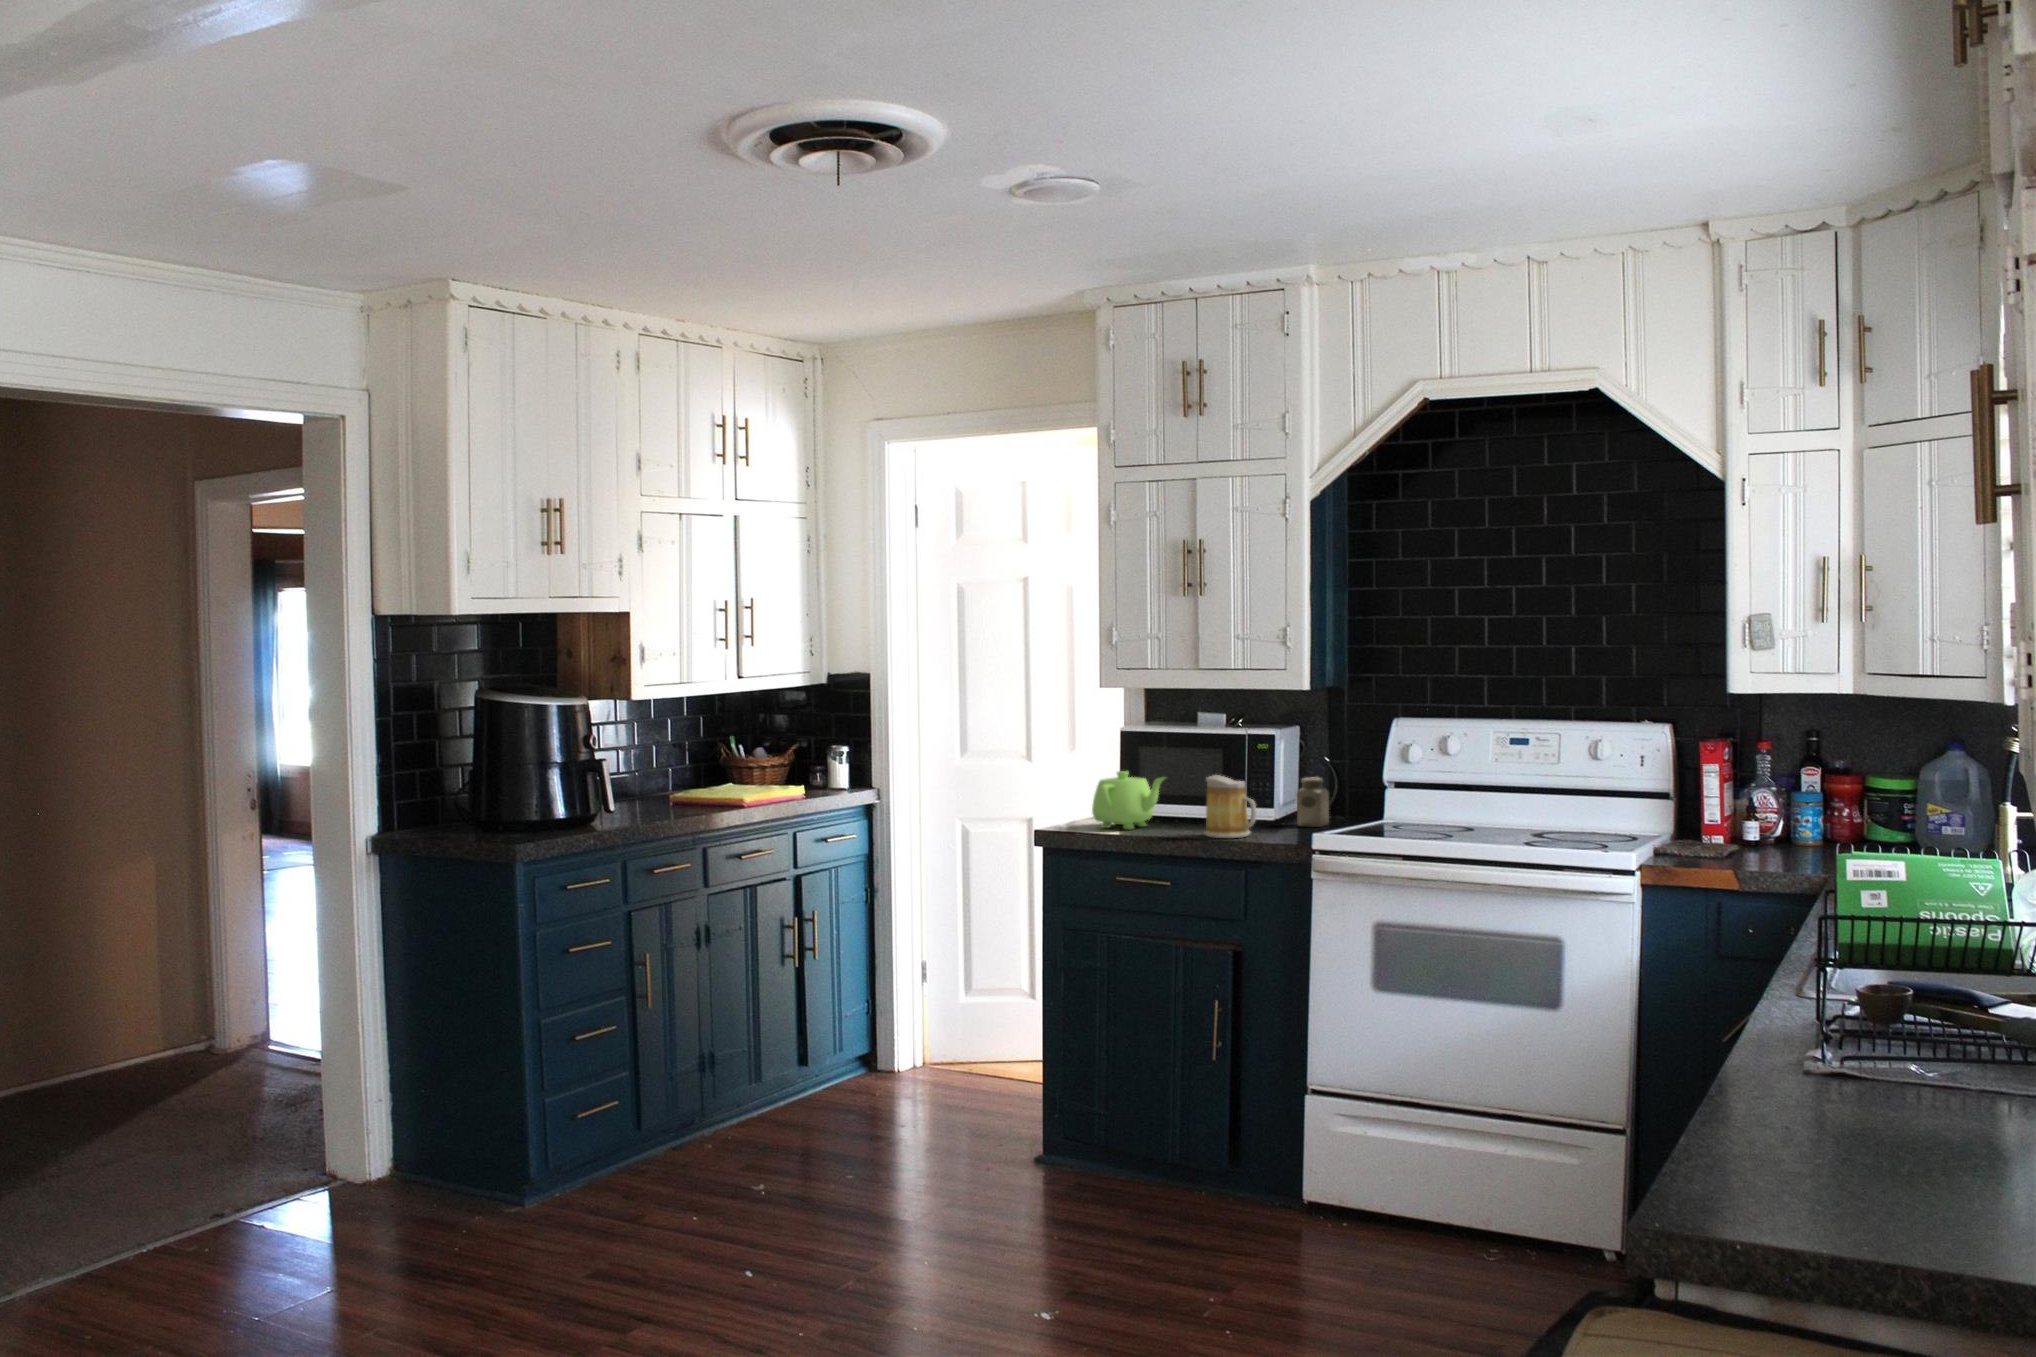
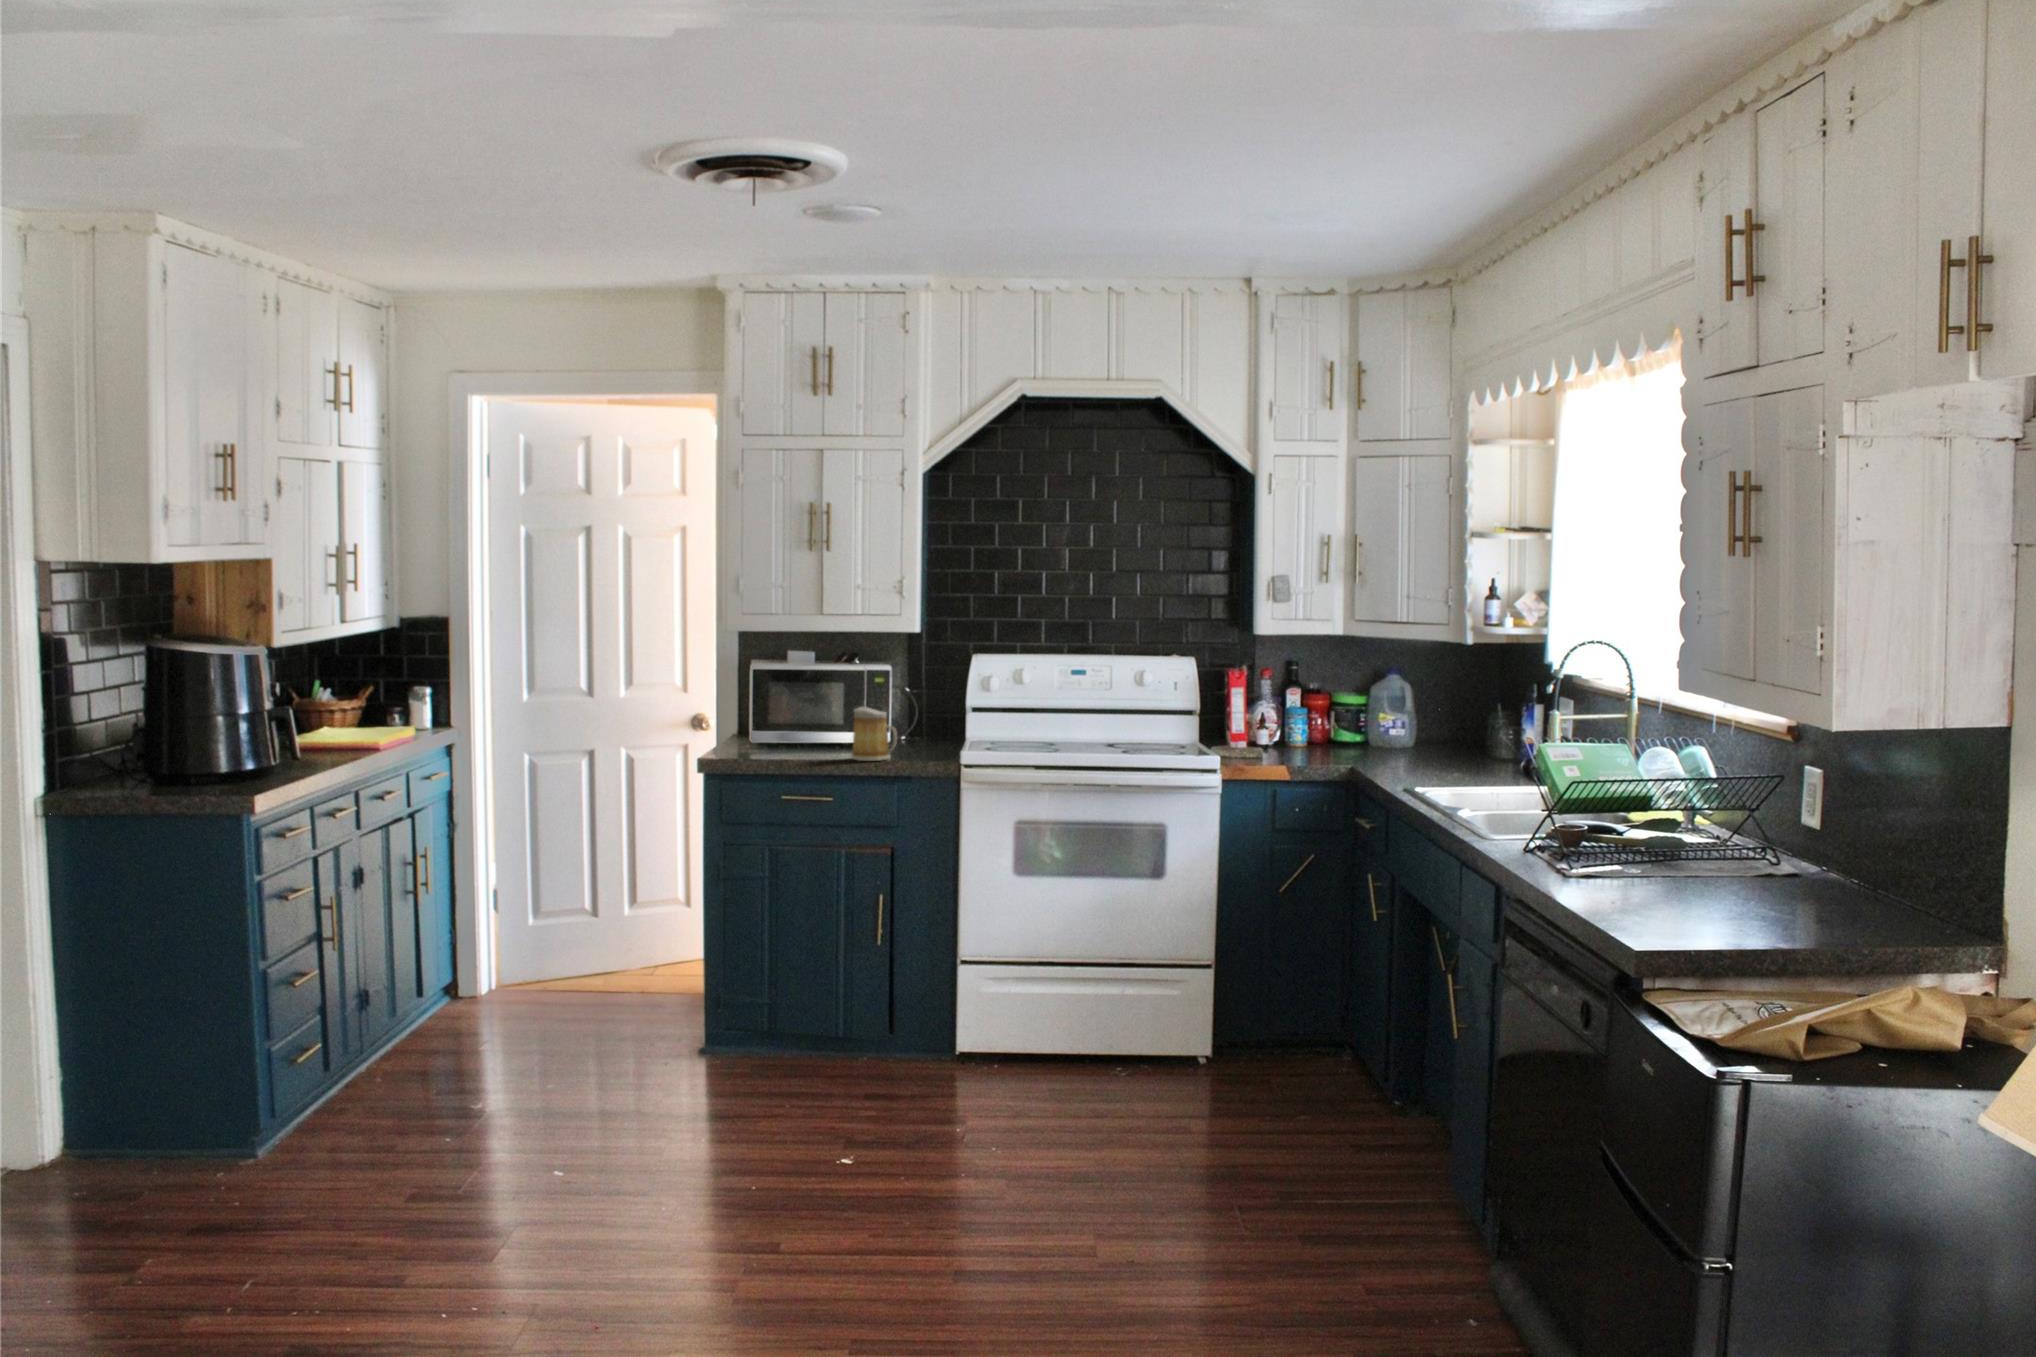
teapot: present [1092,771,1165,830] -> none [738,705,807,757]
salt shaker: present [1297,777,1329,827] -> none [914,707,937,748]

